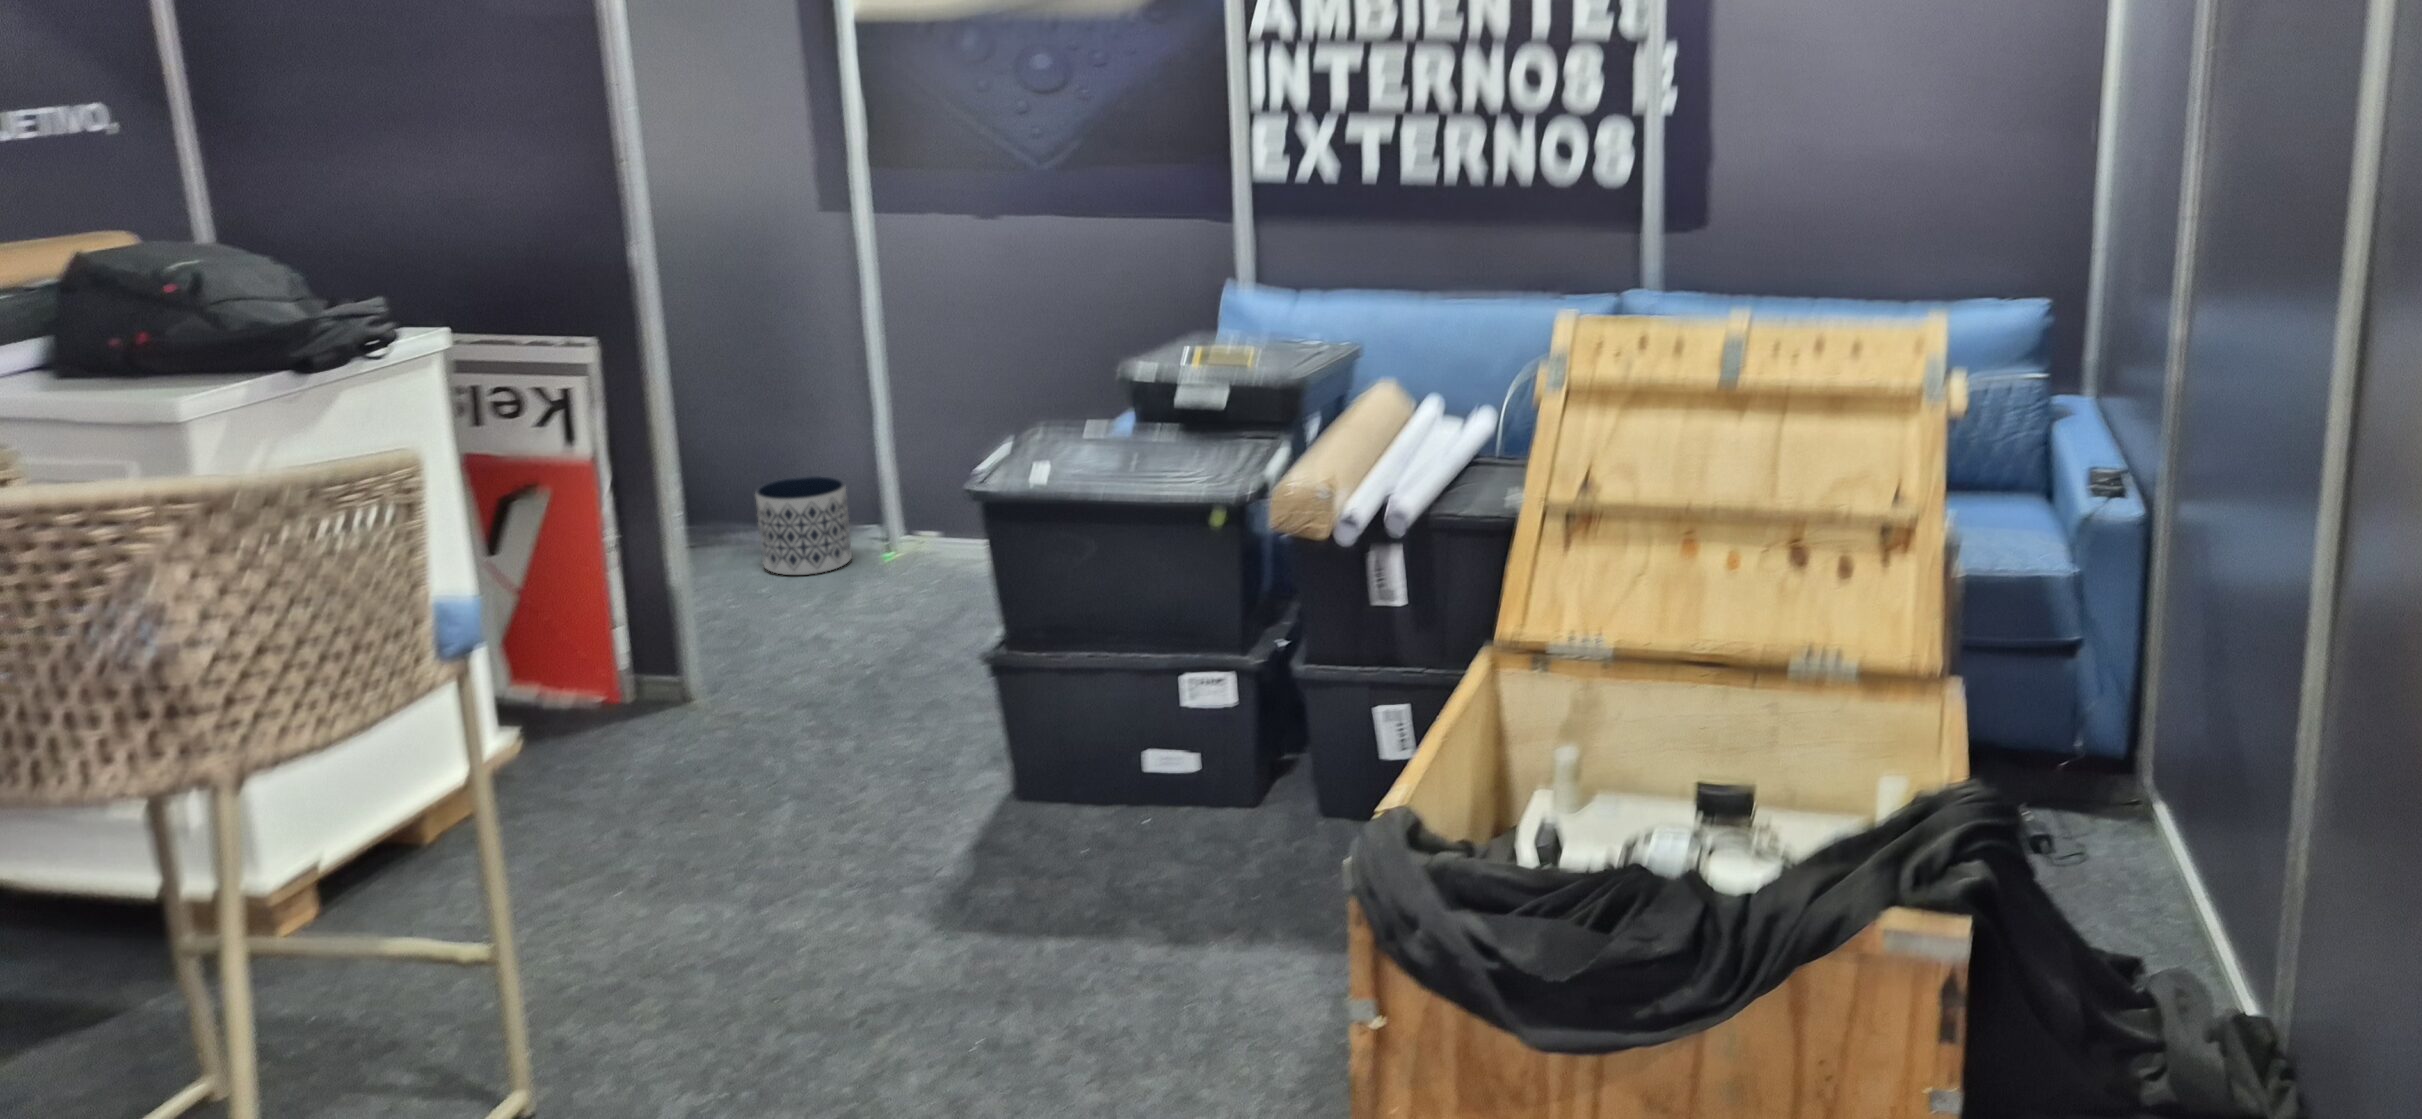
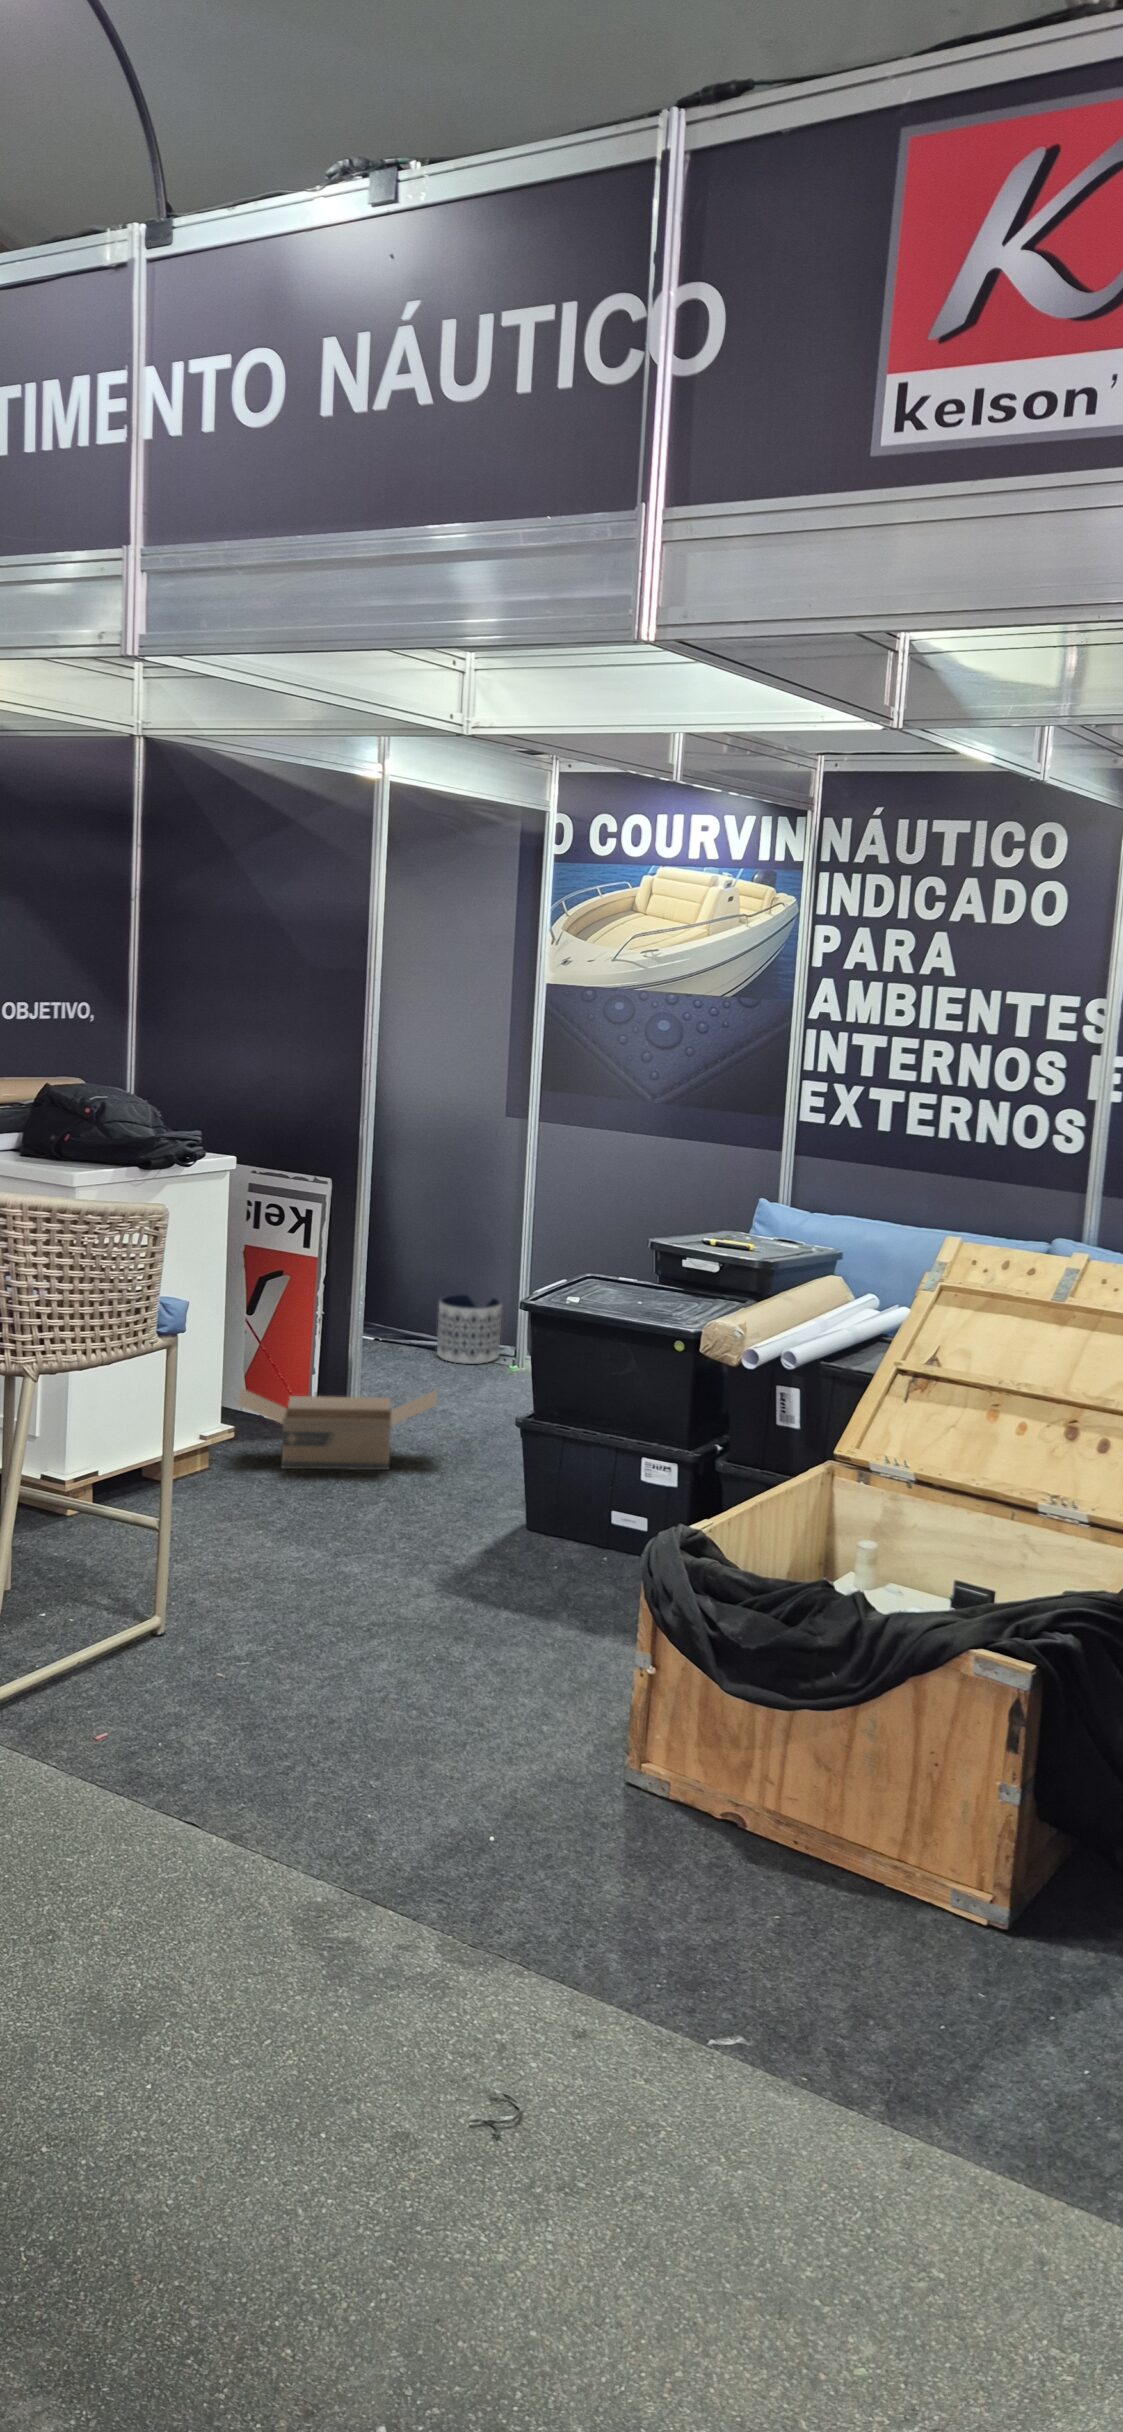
cardboard box: none [514,625,821,776] -> present [237,1389,437,1470]

